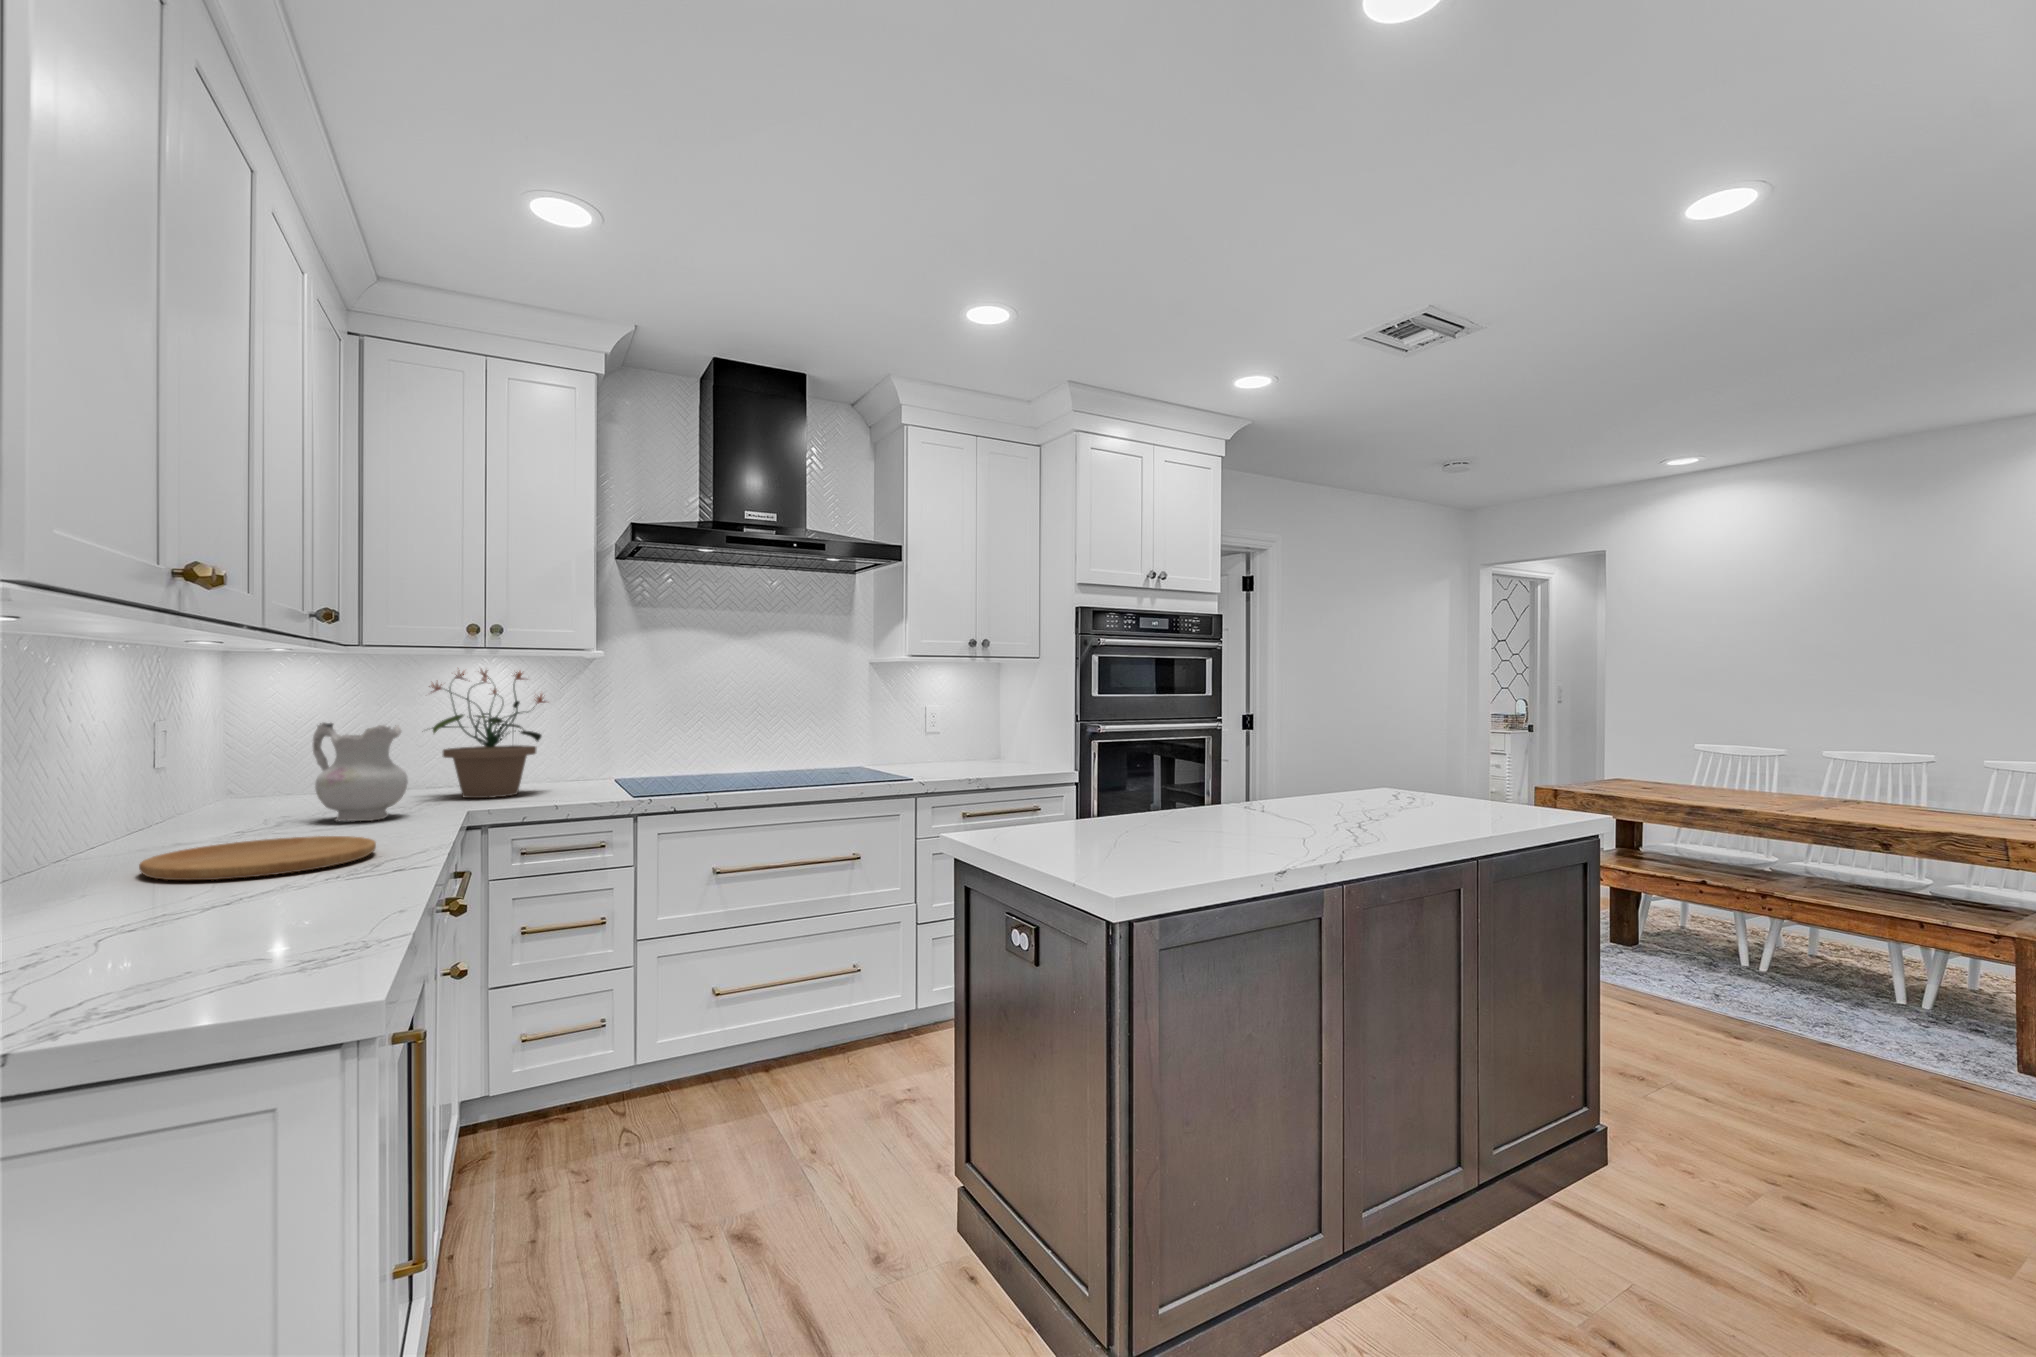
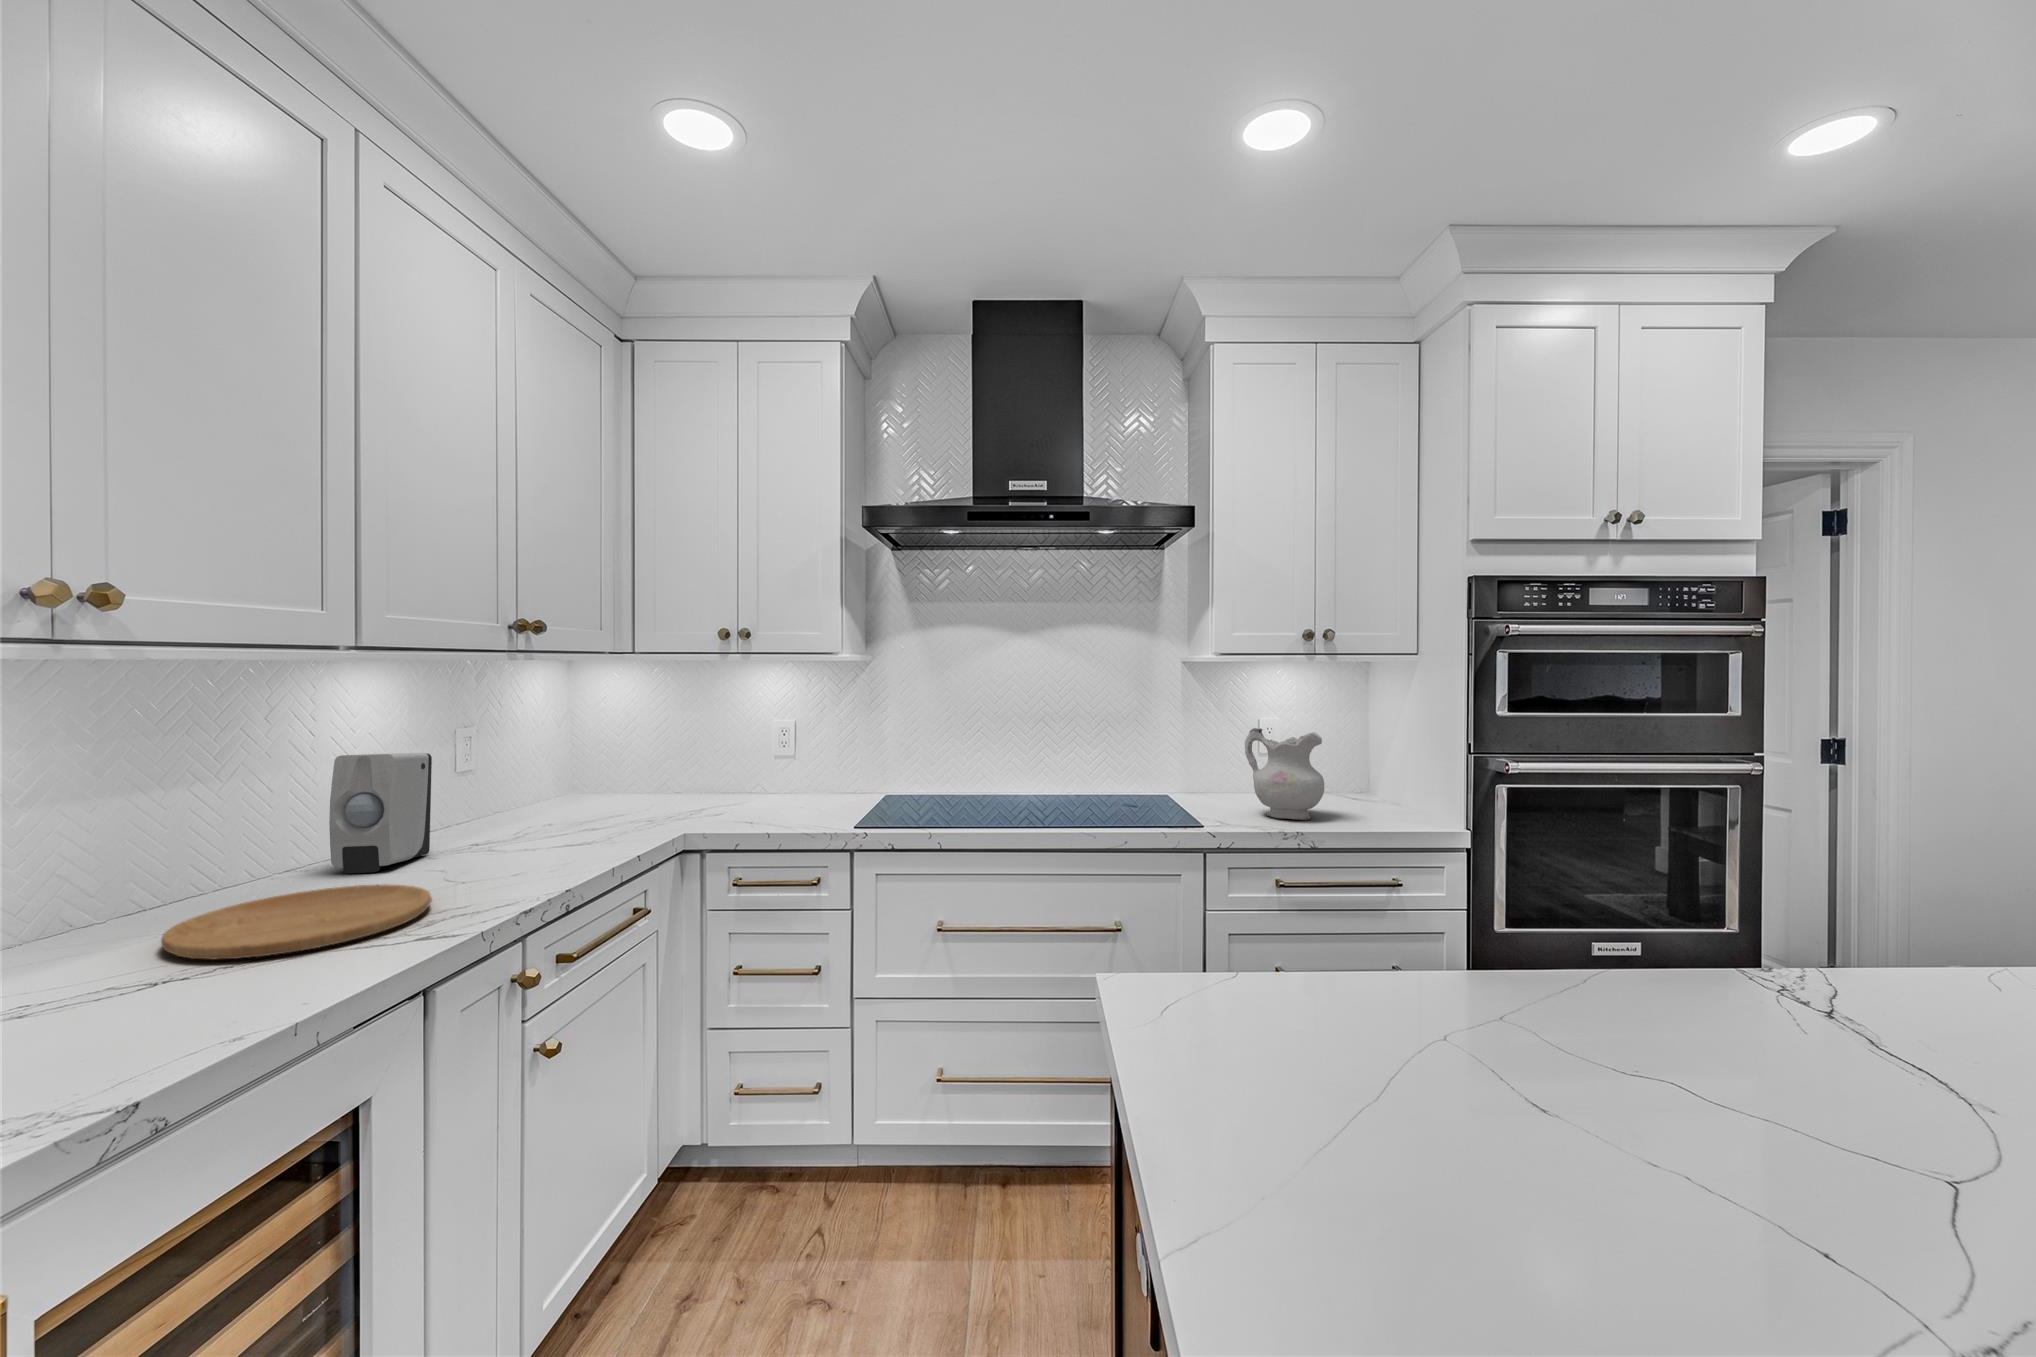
potted plant: present [429,670,546,798] -> none [674,675,791,816]
ceramic pitcher: present [313,723,408,821] -> present [1245,728,1324,820]
soap dispenser: none [152,727,227,846] -> present [329,753,432,873]

